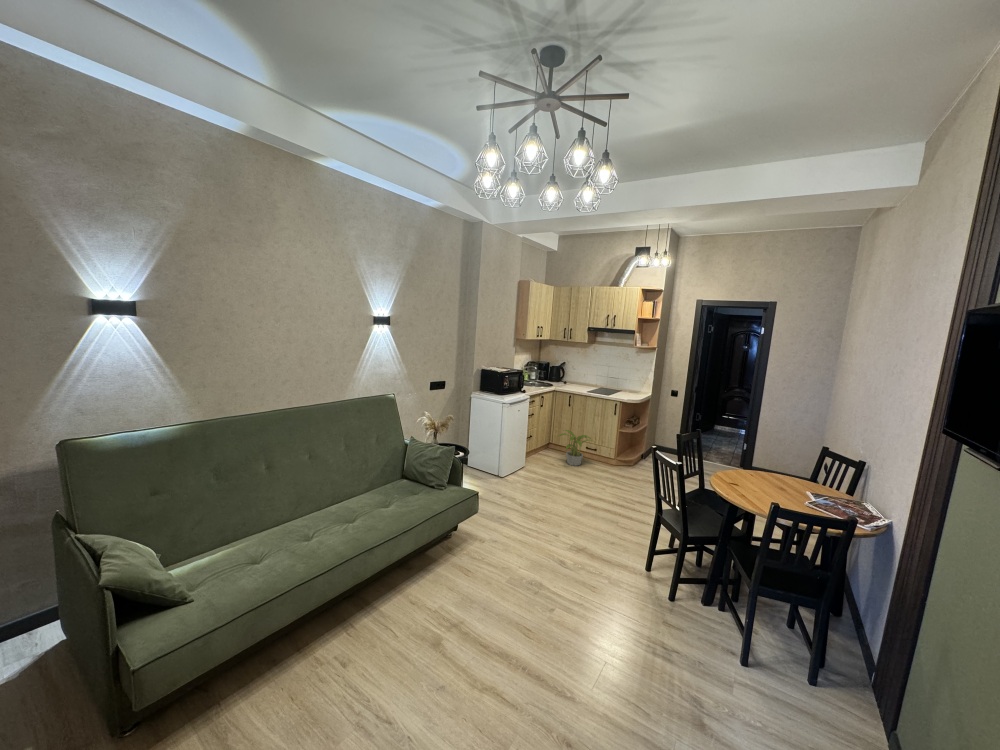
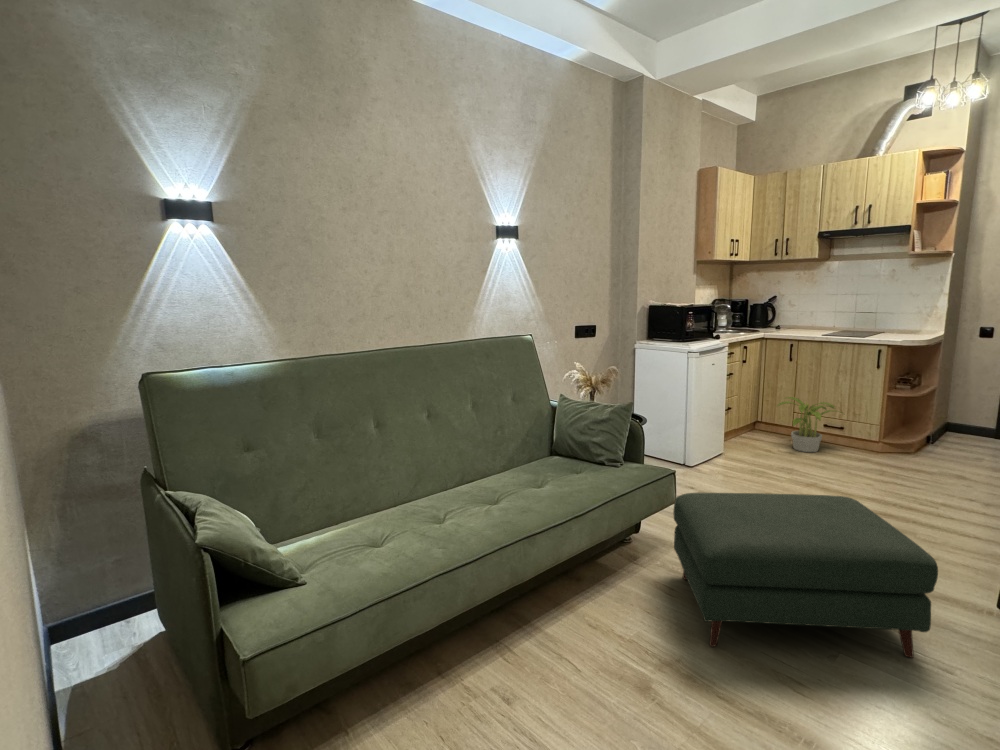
ottoman: none [474,508,606,611] -> present [673,493,938,658]

